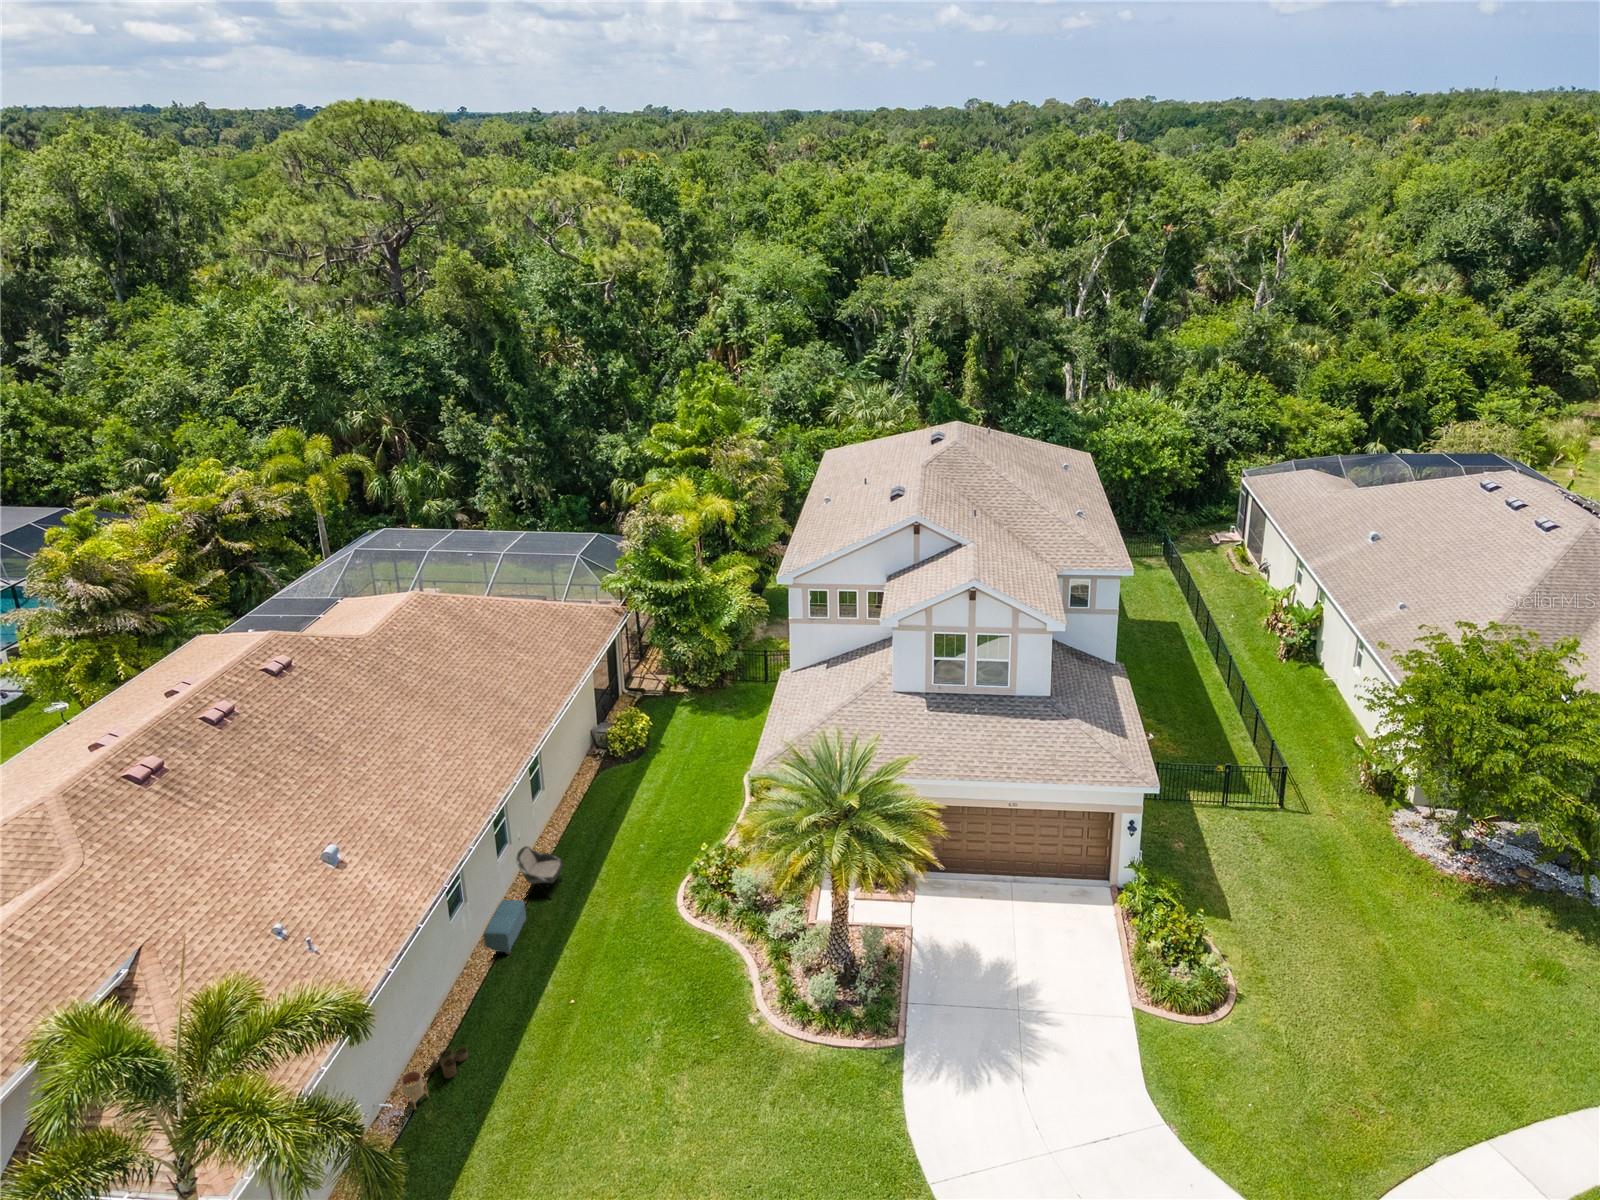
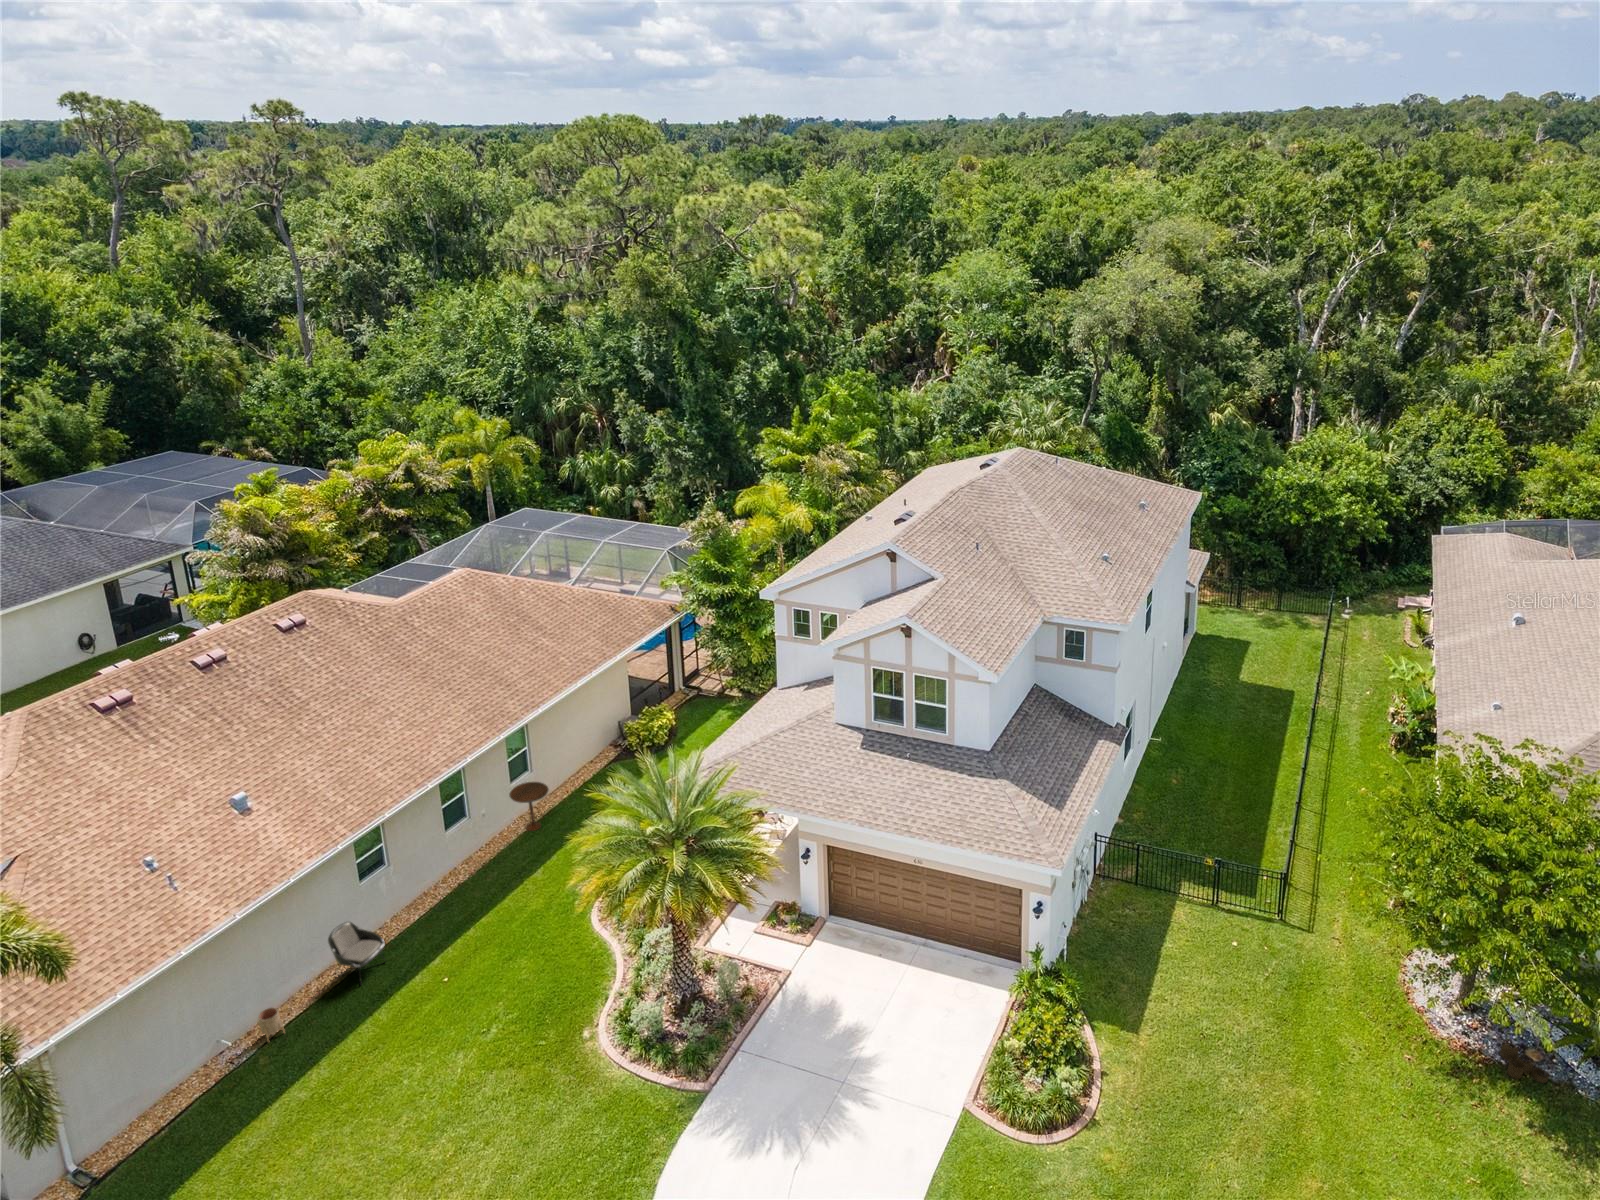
pedestal table: none [542,798,583,850] -> present [509,782,549,831]
lounge chair: present [516,846,563,898] -> present [328,921,385,981]
bench: present [483,900,526,954] -> none [404,868,457,919]
woven basket: present [425,1047,468,1078] -> present [1500,1043,1549,1083]

